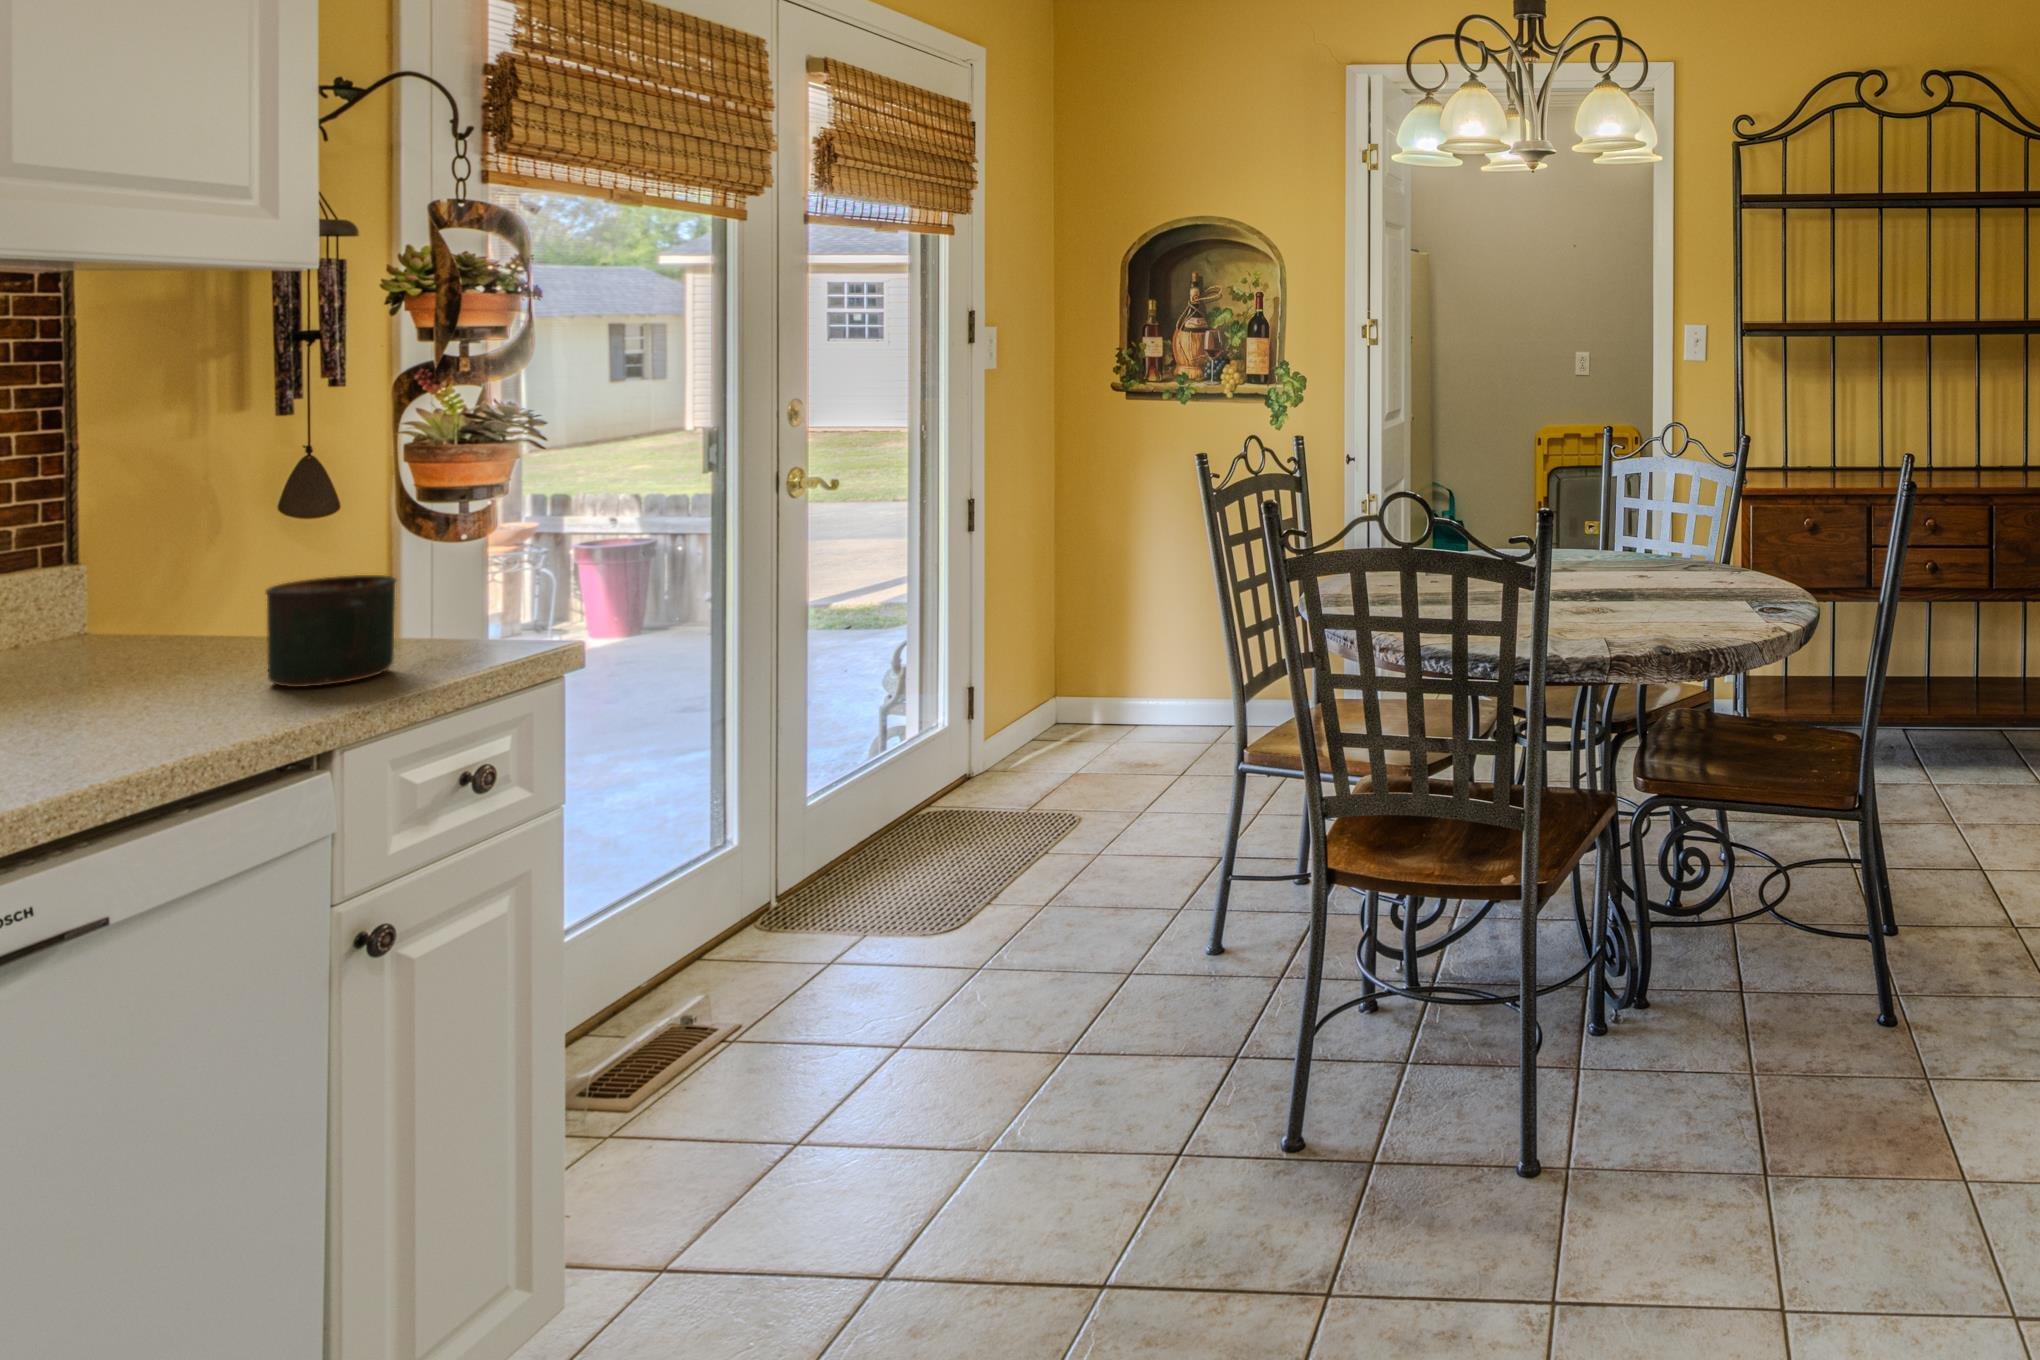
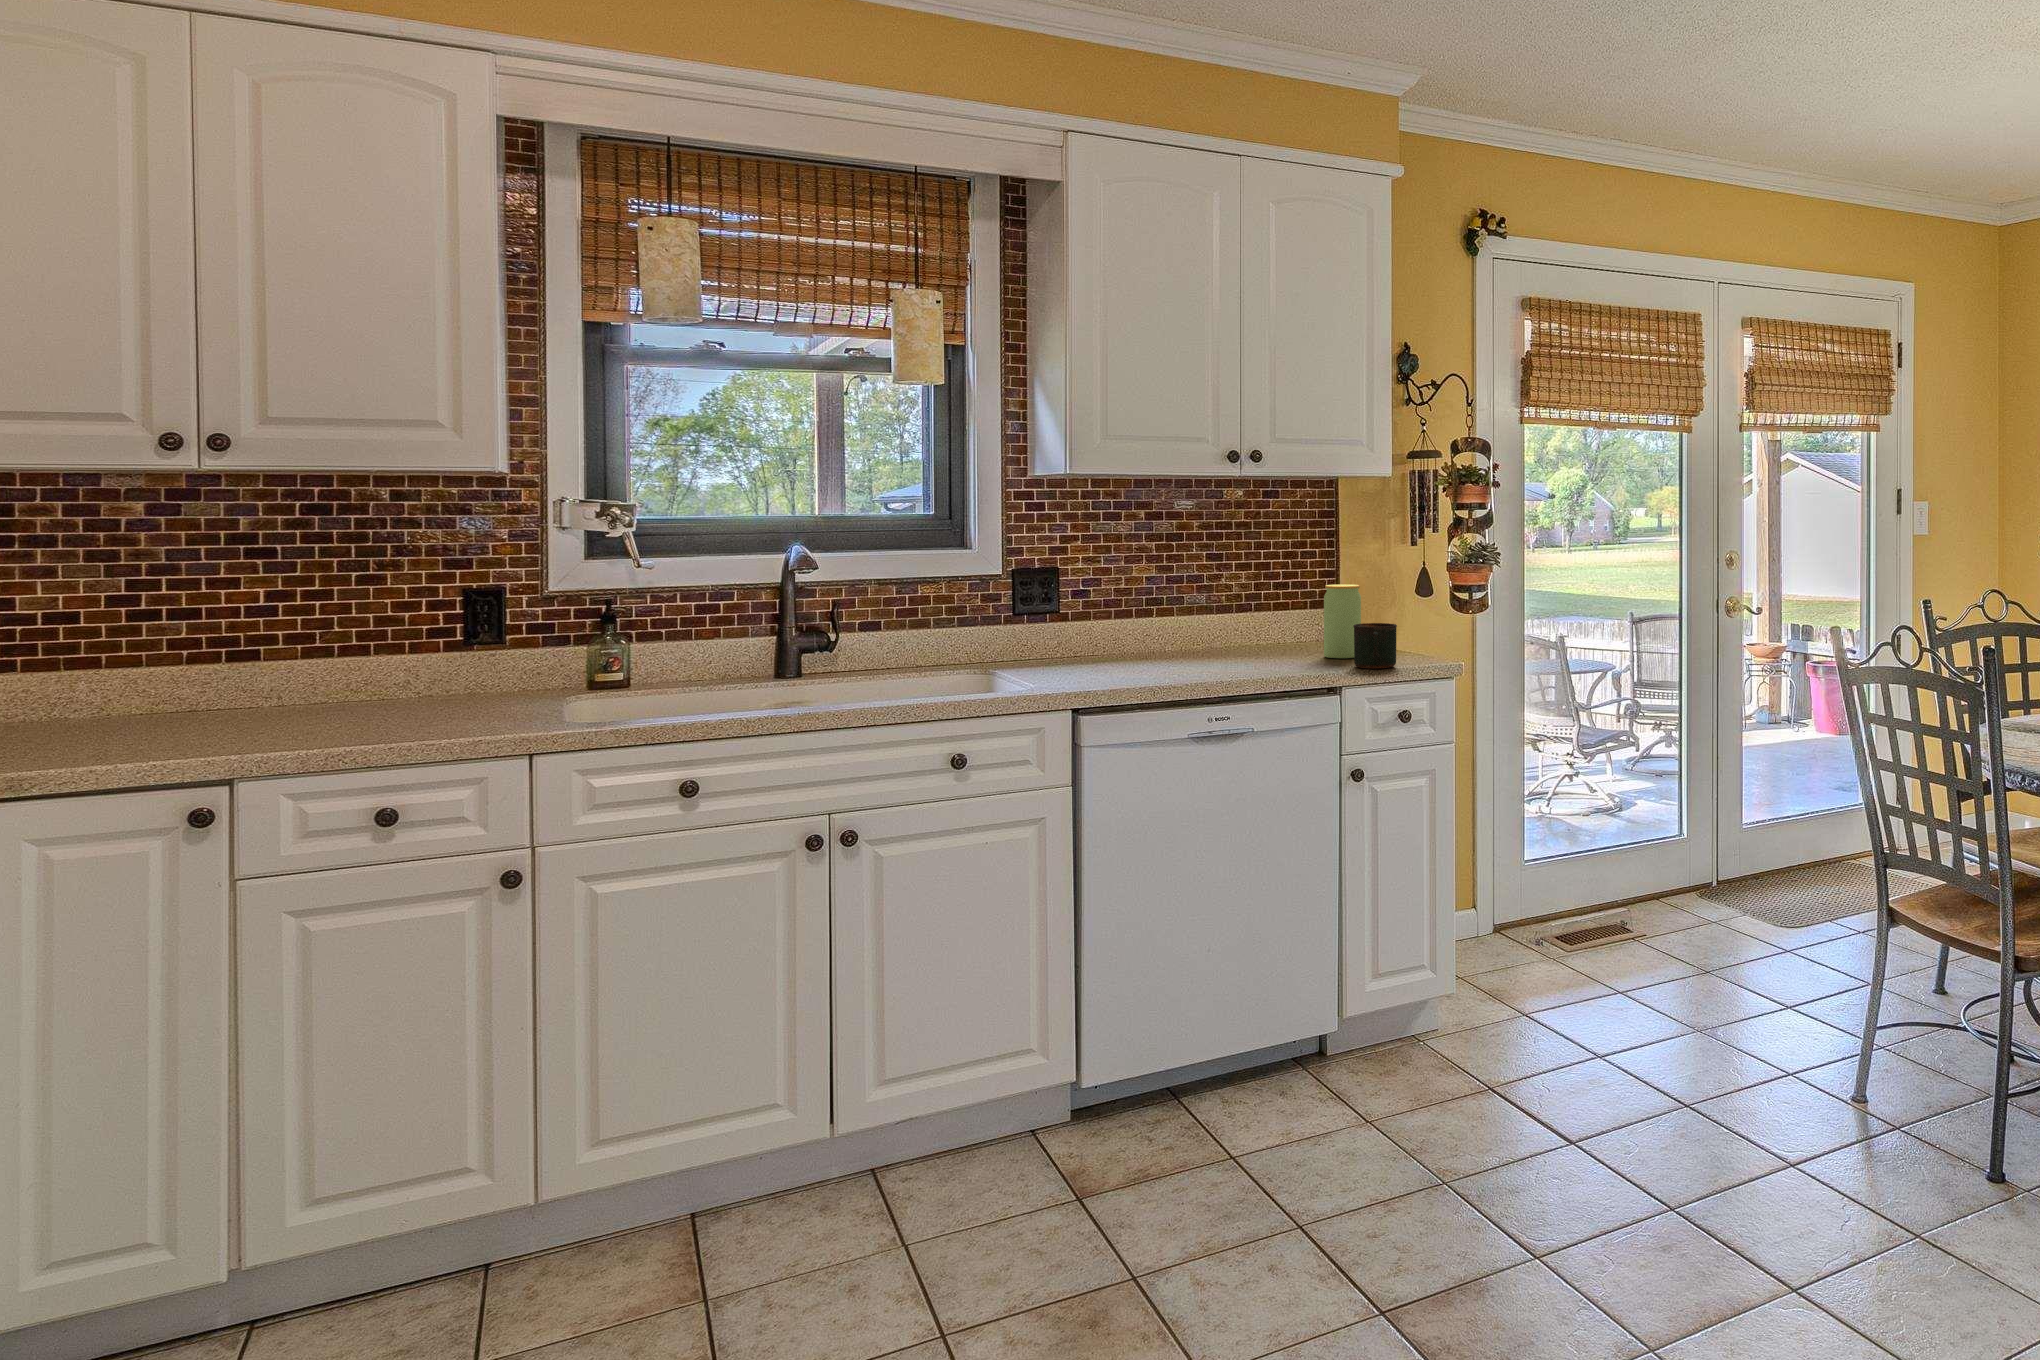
jar: none [112,495,233,674] -> present [1324,584,1361,658]

